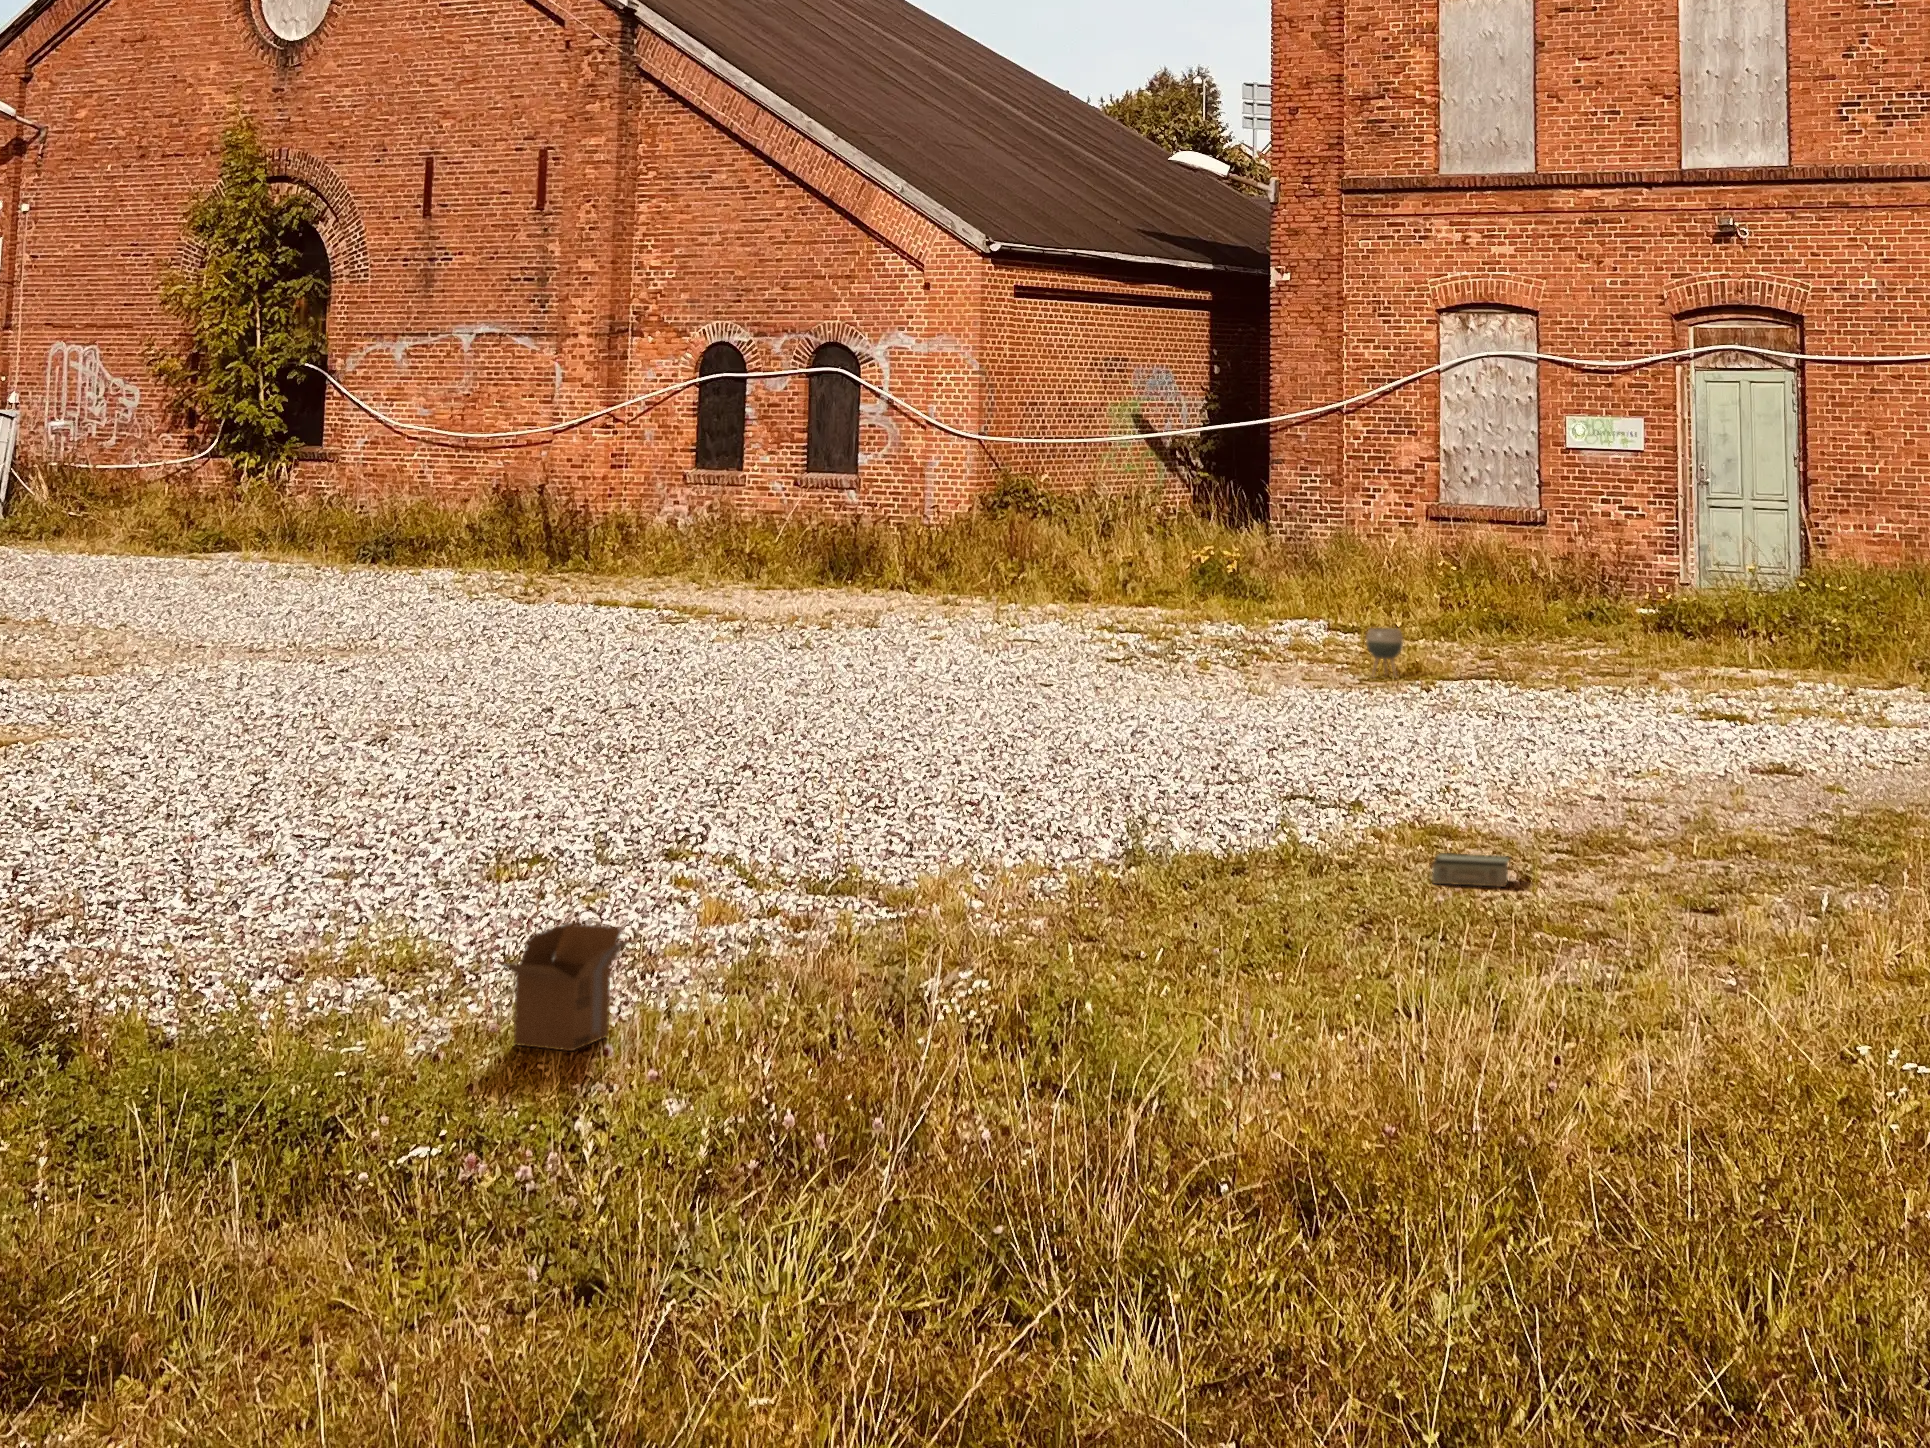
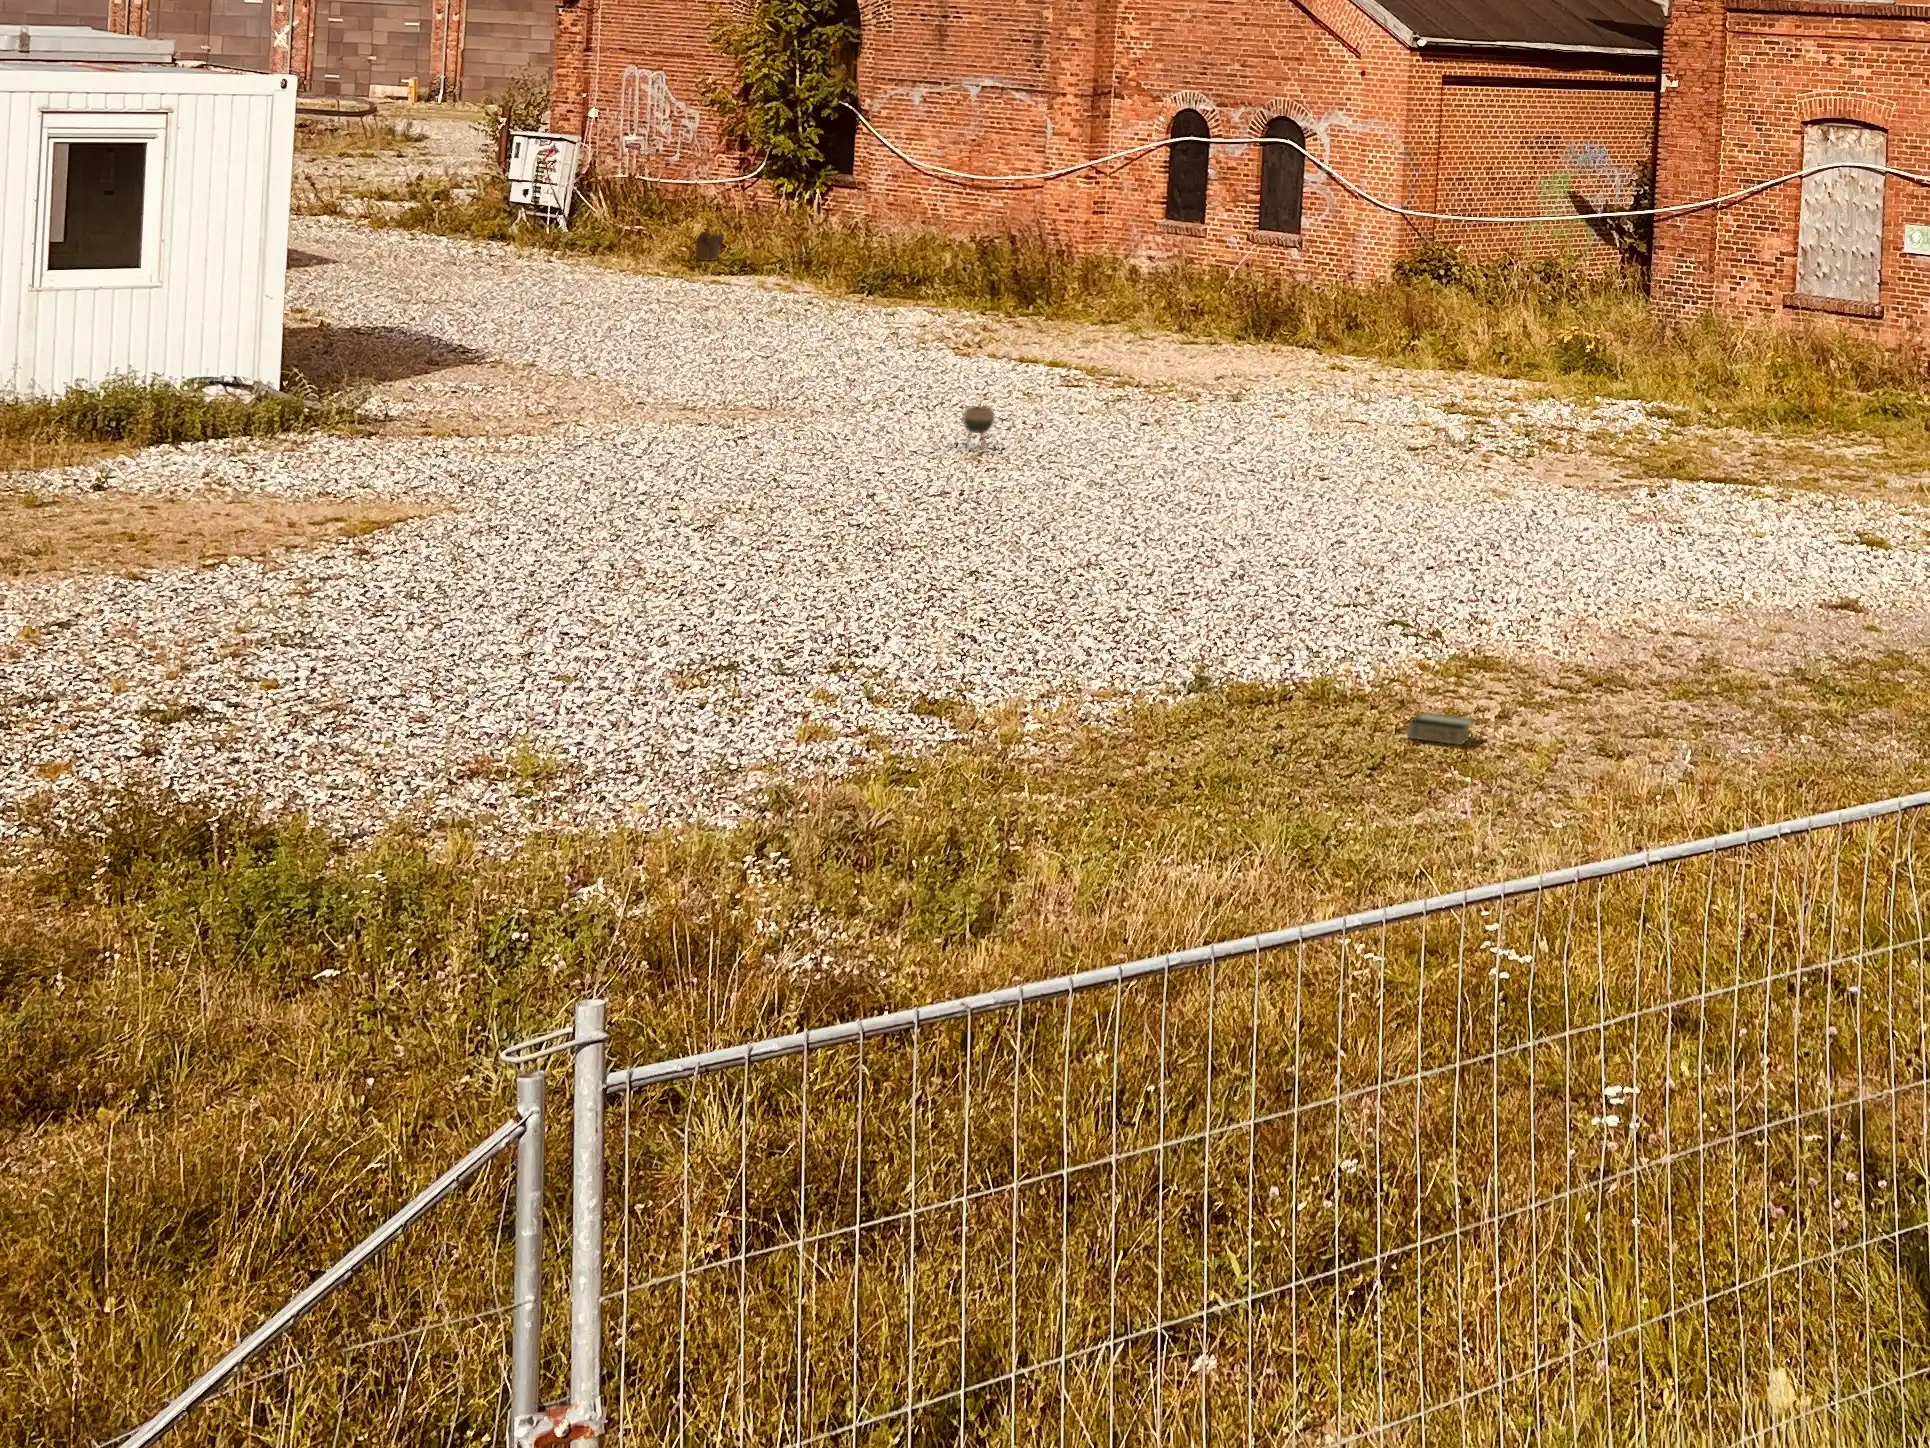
planter: present [1366,628,1403,677] -> present [963,406,995,447]
cardboard box: present [500,923,630,1051] -> present [694,233,723,261]

